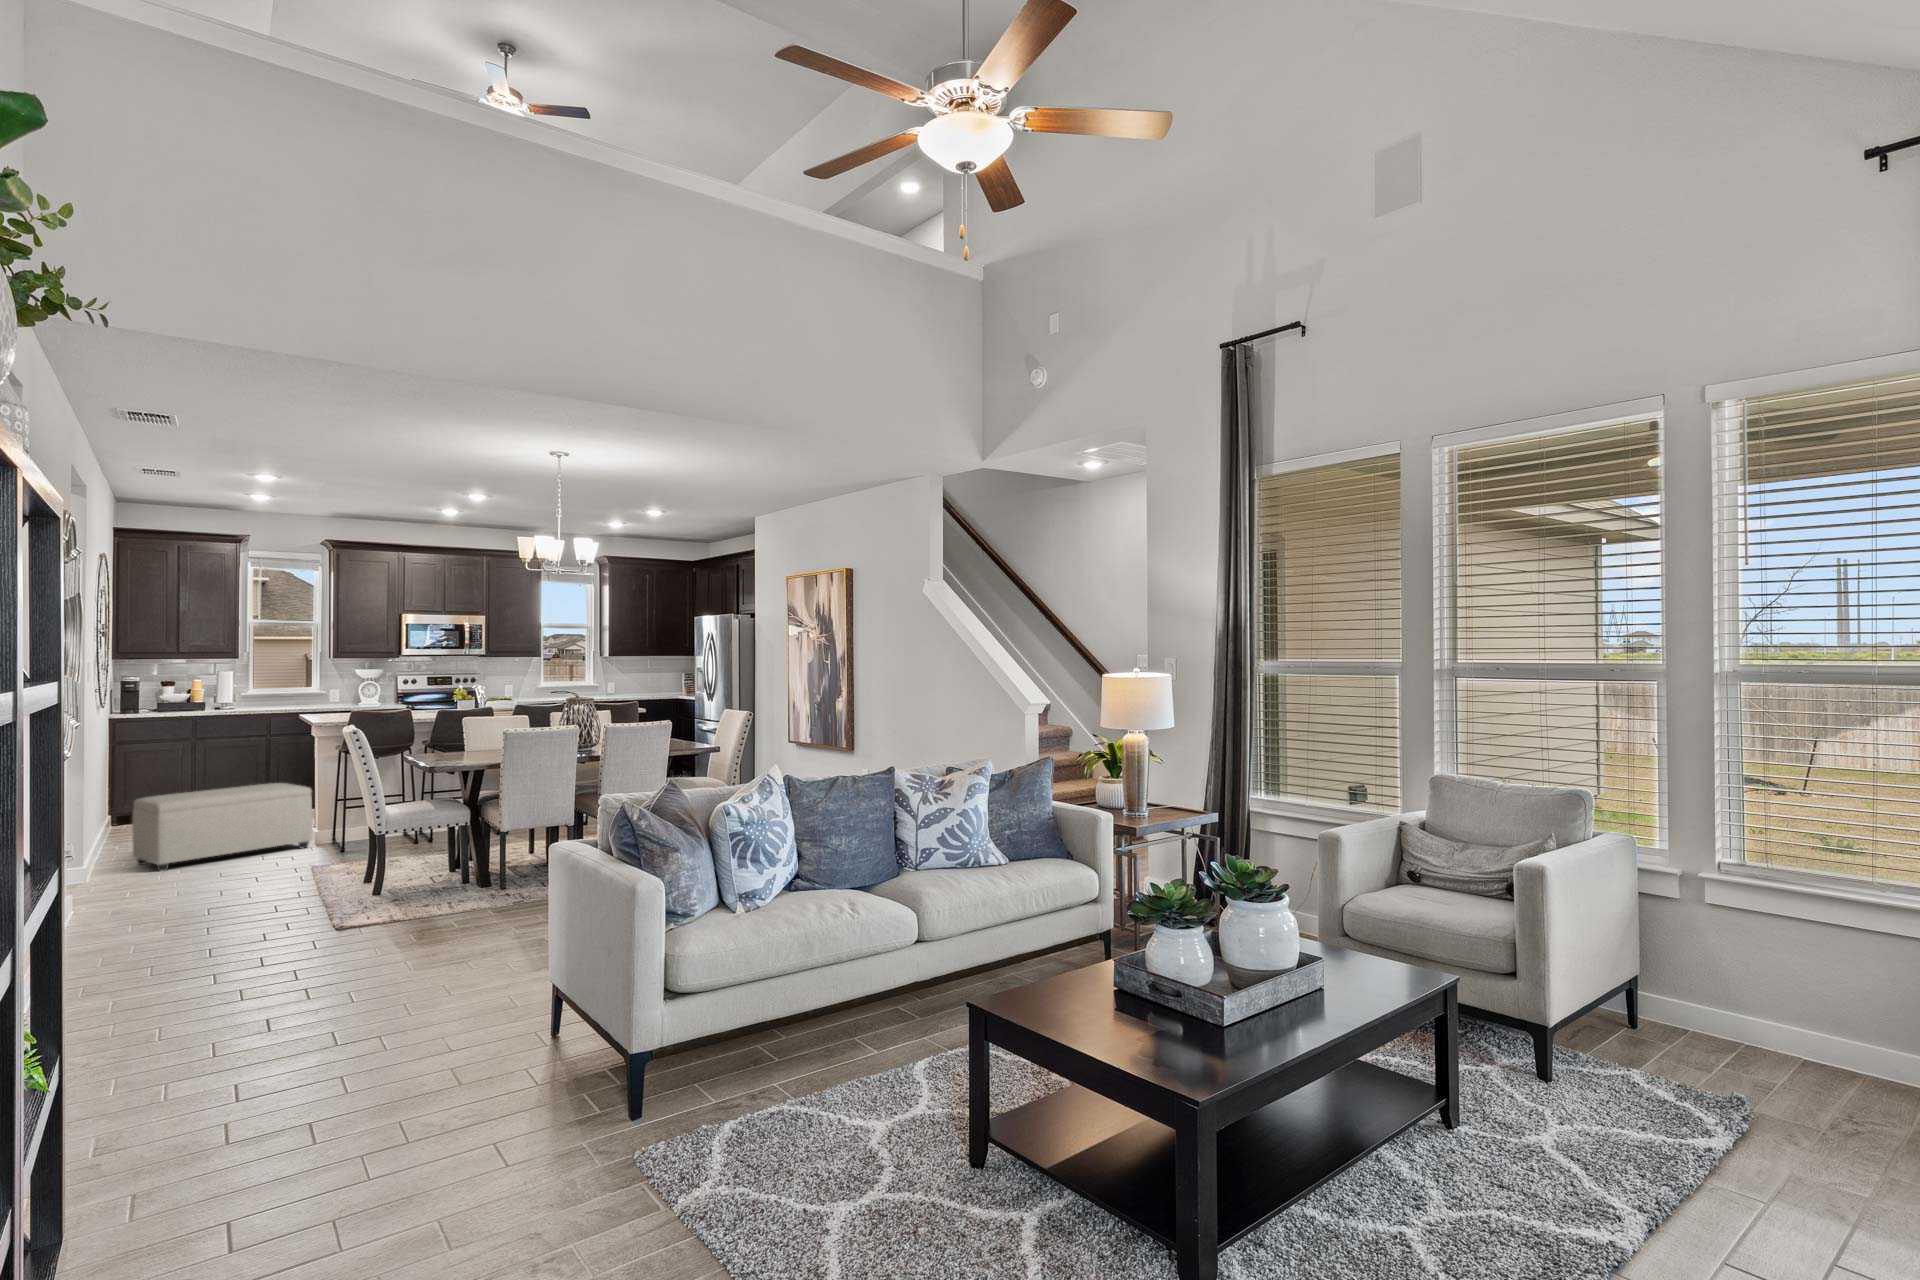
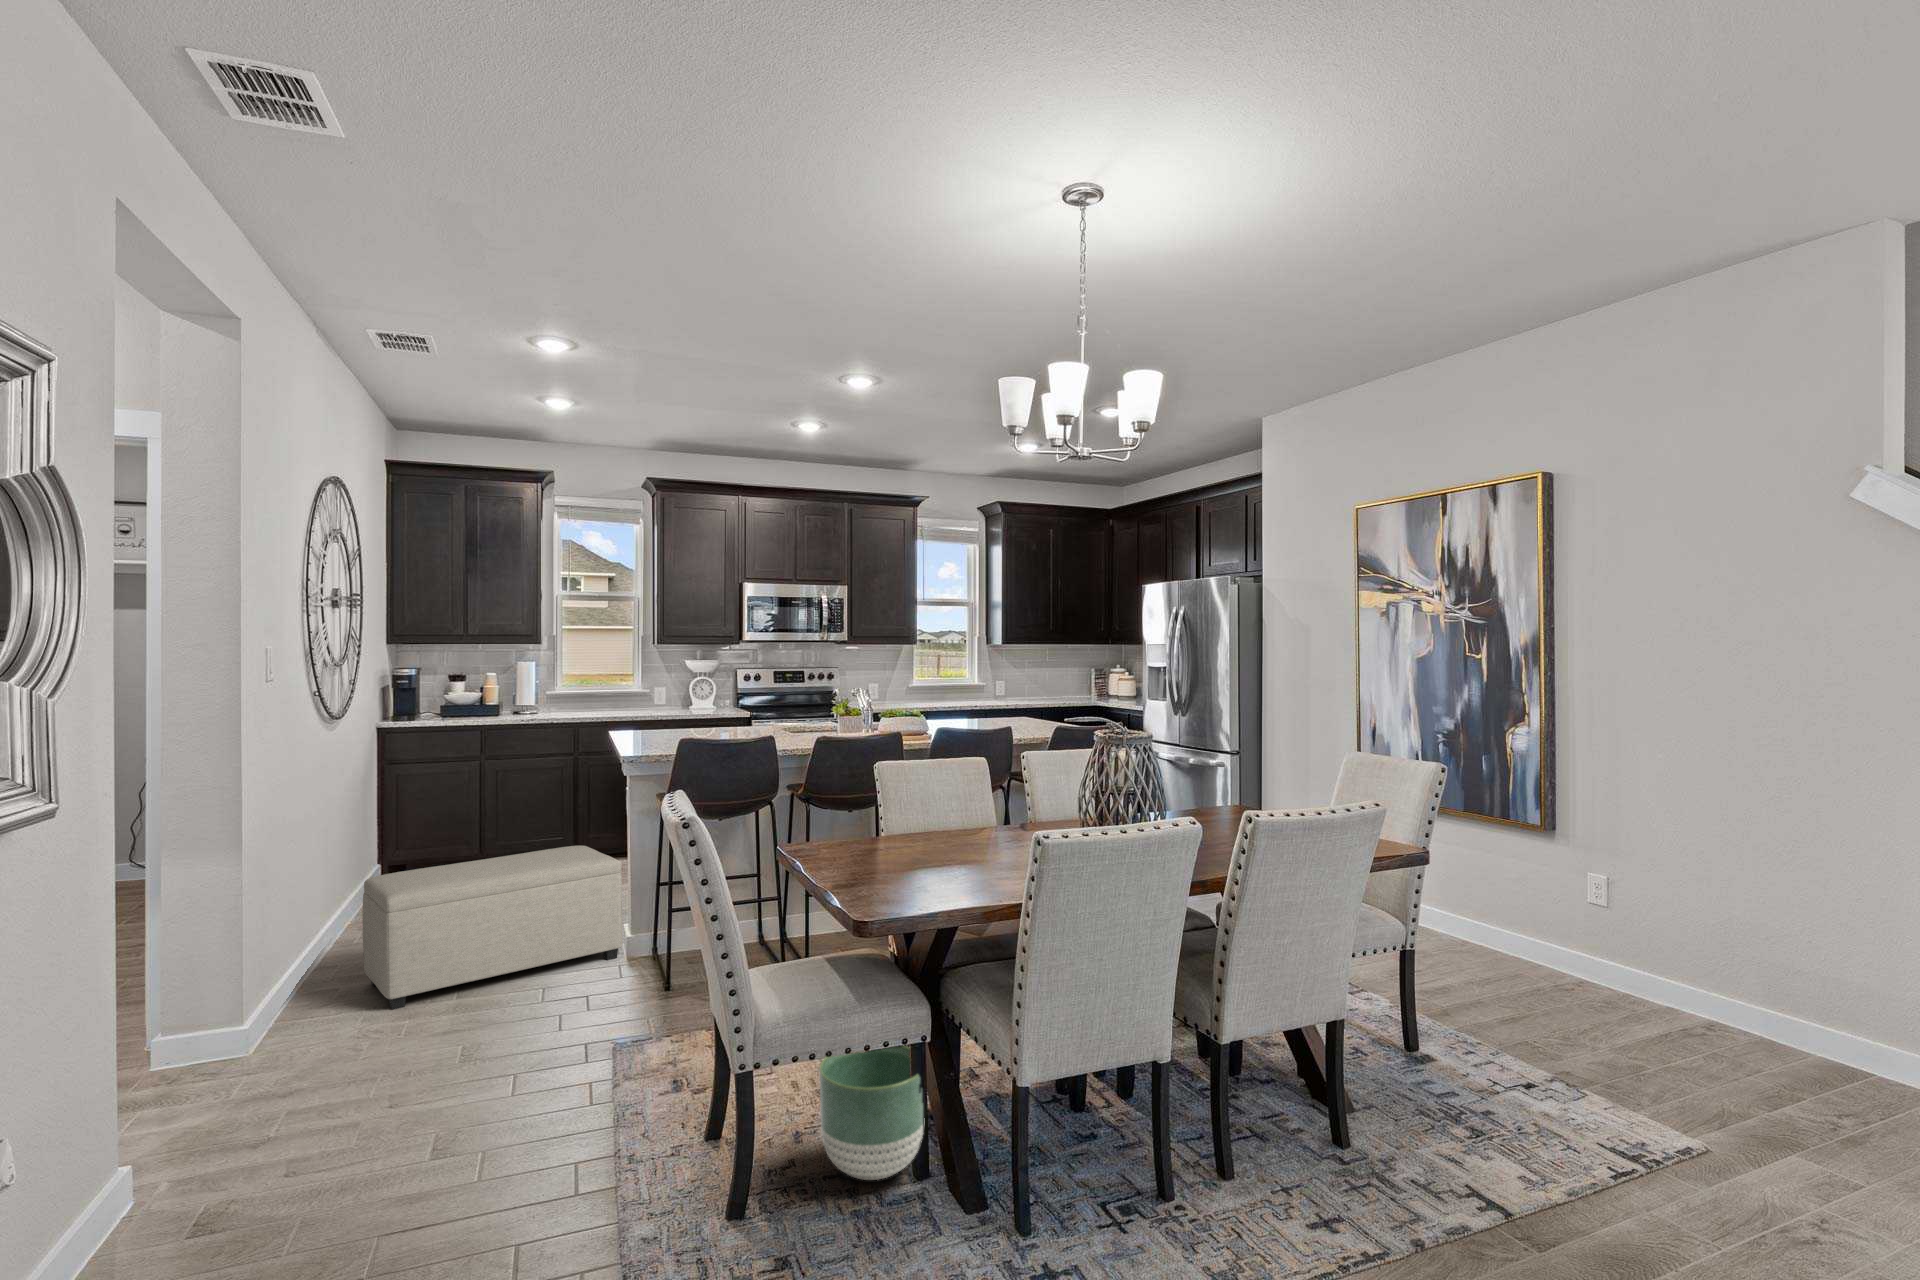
planter: none [424,838,477,893] -> present [820,1045,925,1180]

